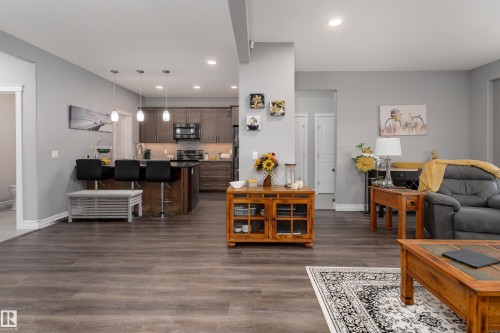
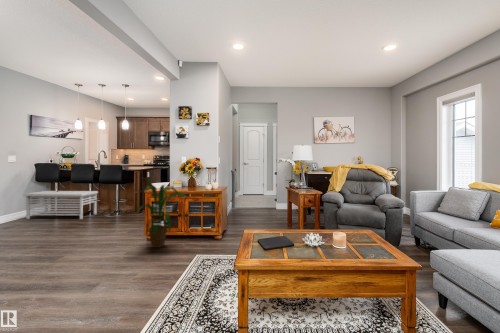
house plant: none [228,176,284,258] -> present [137,178,188,248]

